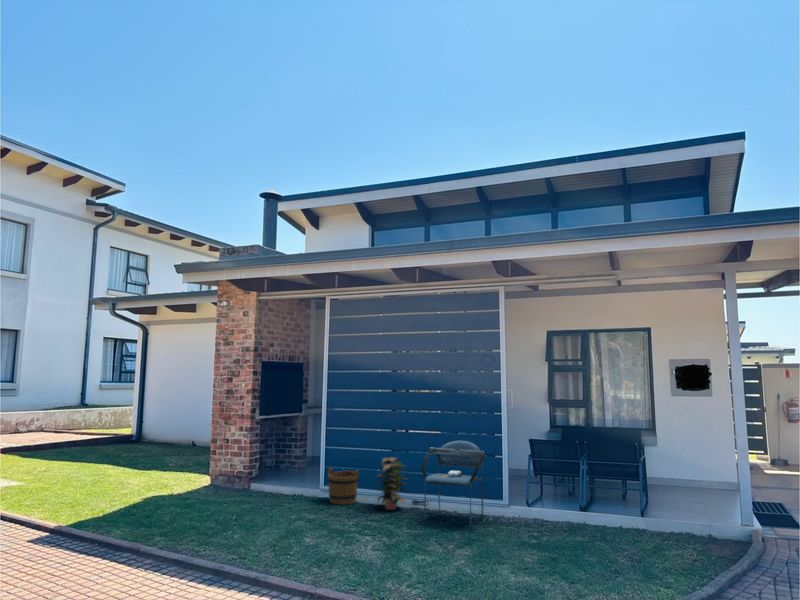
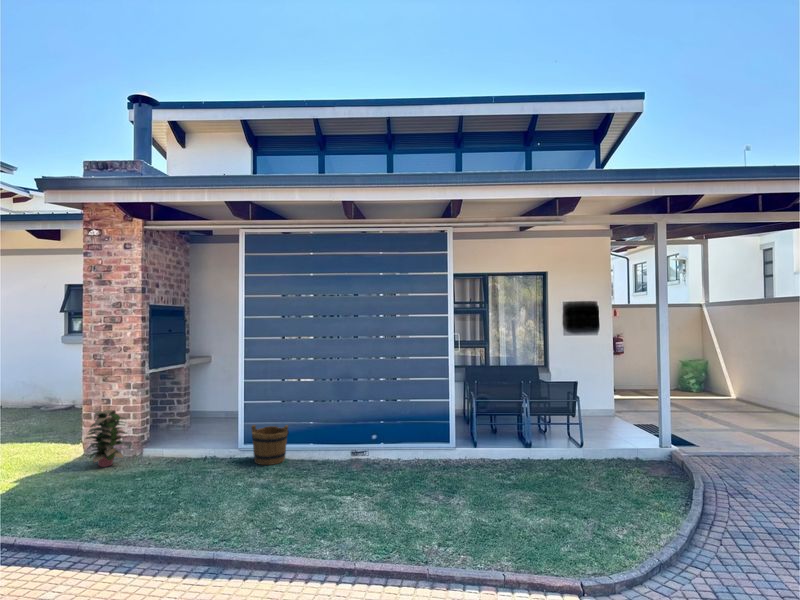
chair: present [422,441,486,525] -> none [374,386,436,473]
decorative plant: present [378,457,407,510] -> present [86,410,127,467]

